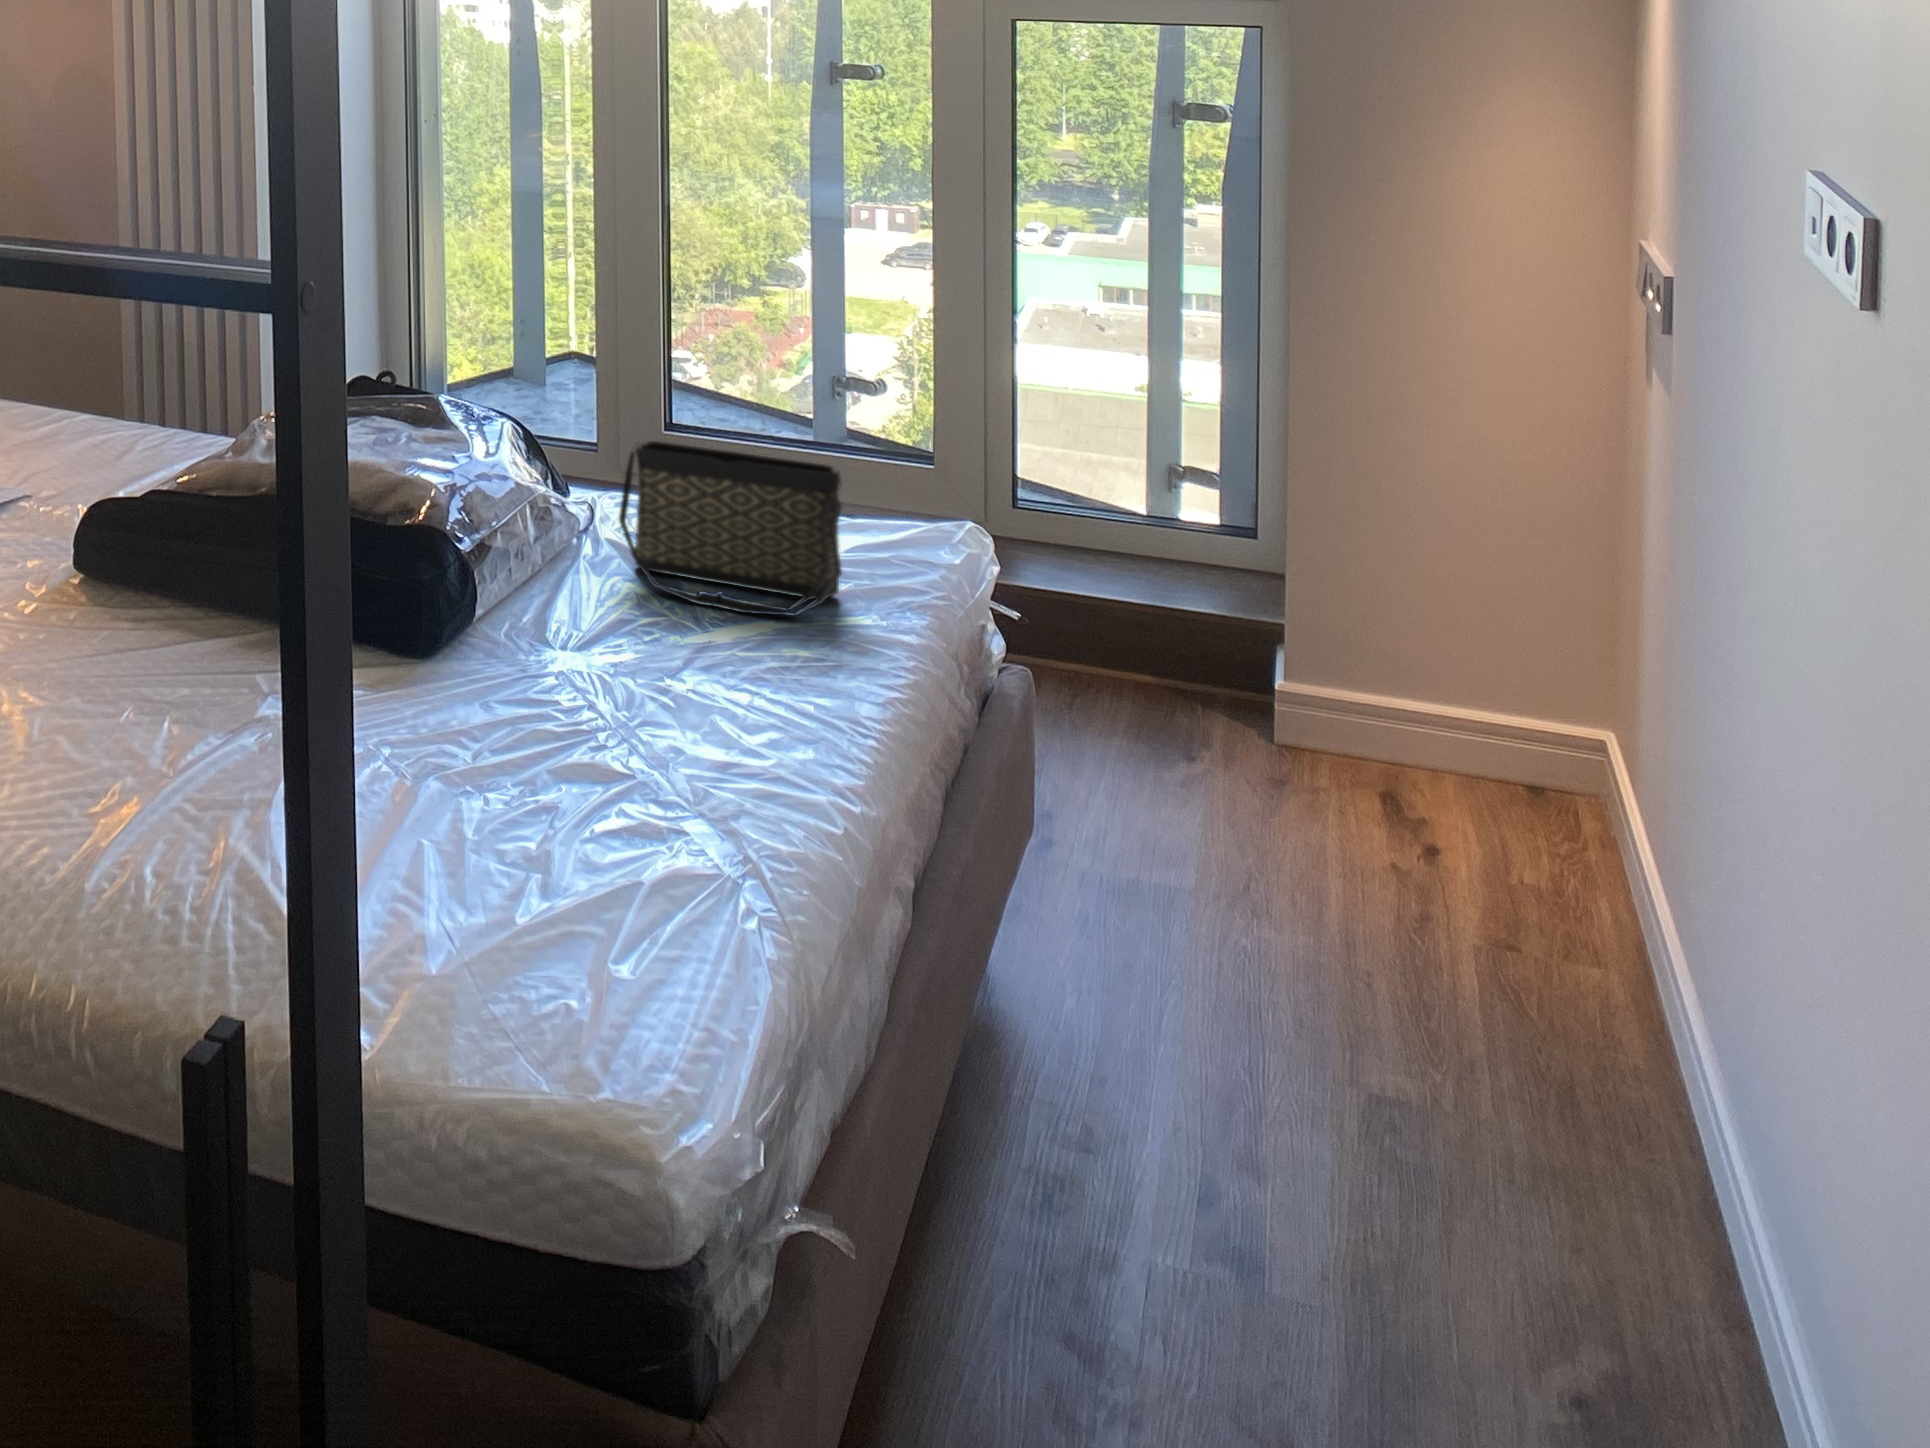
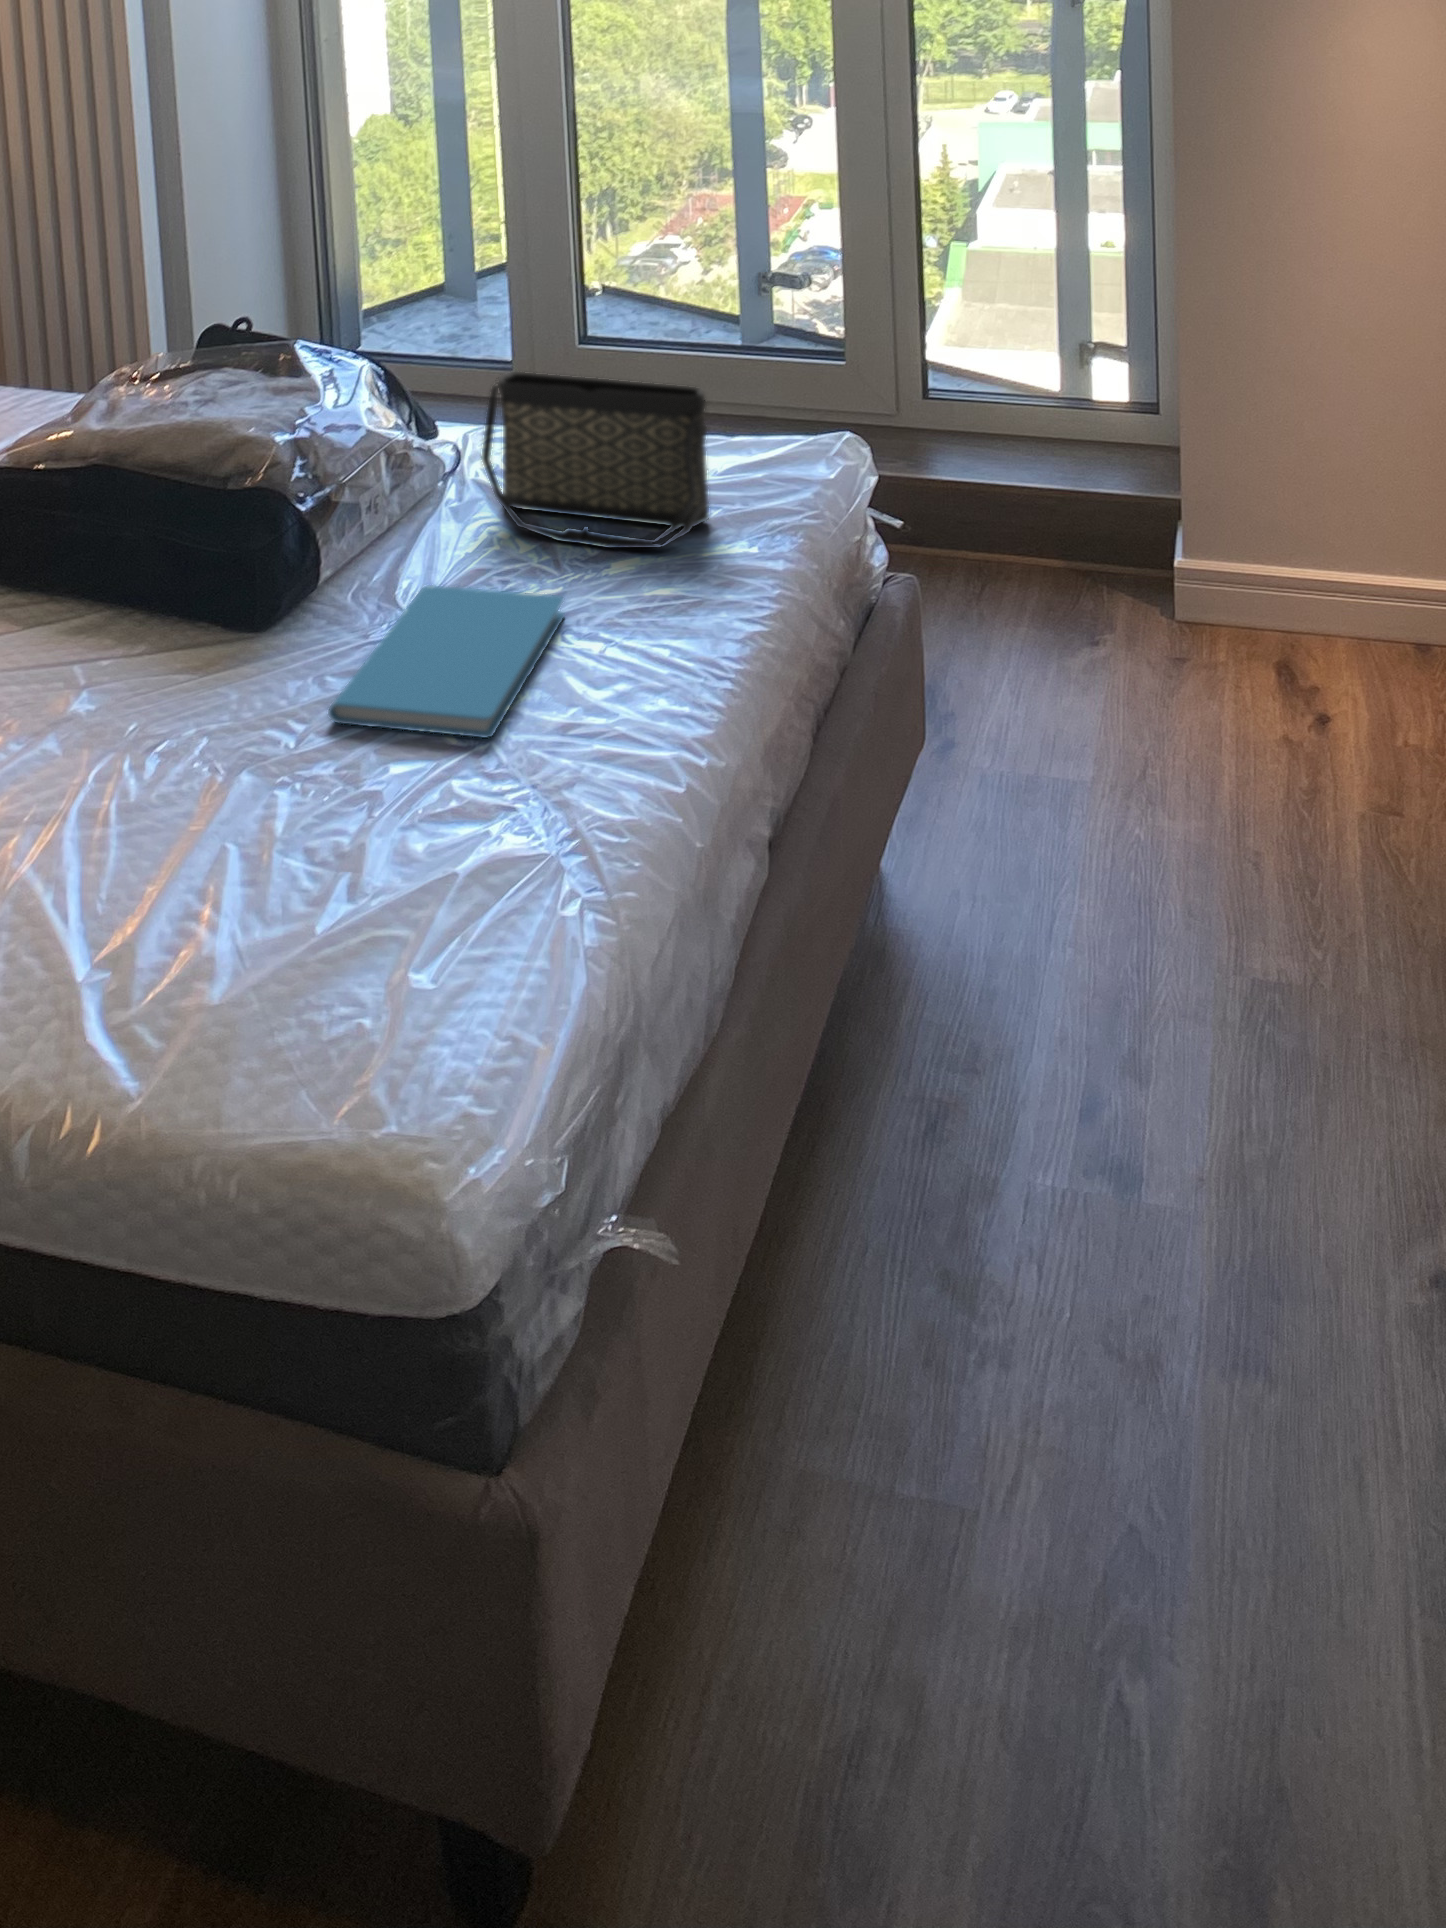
book: none [500,632,710,770] -> present [328,585,564,738]

